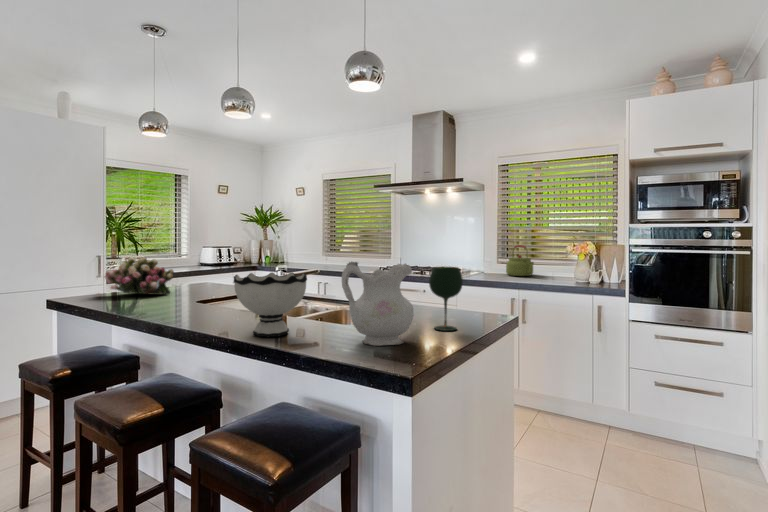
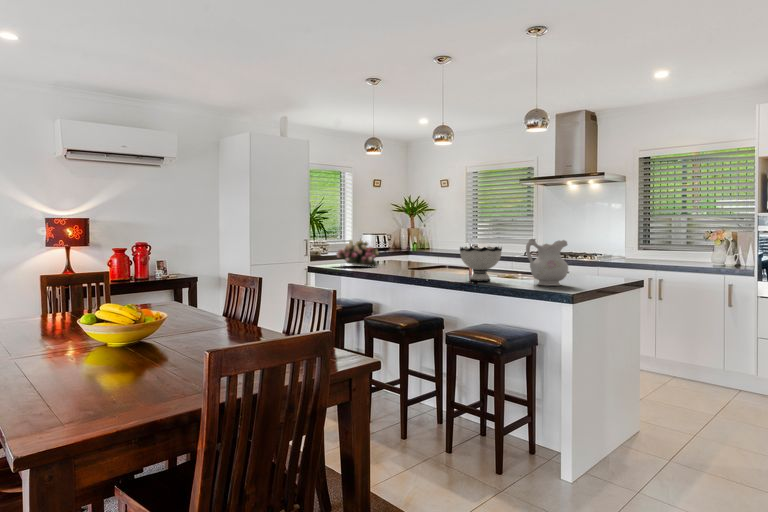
kettle: present [506,245,534,276] -> none [646,232,673,260]
wine glass: present [429,267,463,331] -> none [577,244,600,283]

